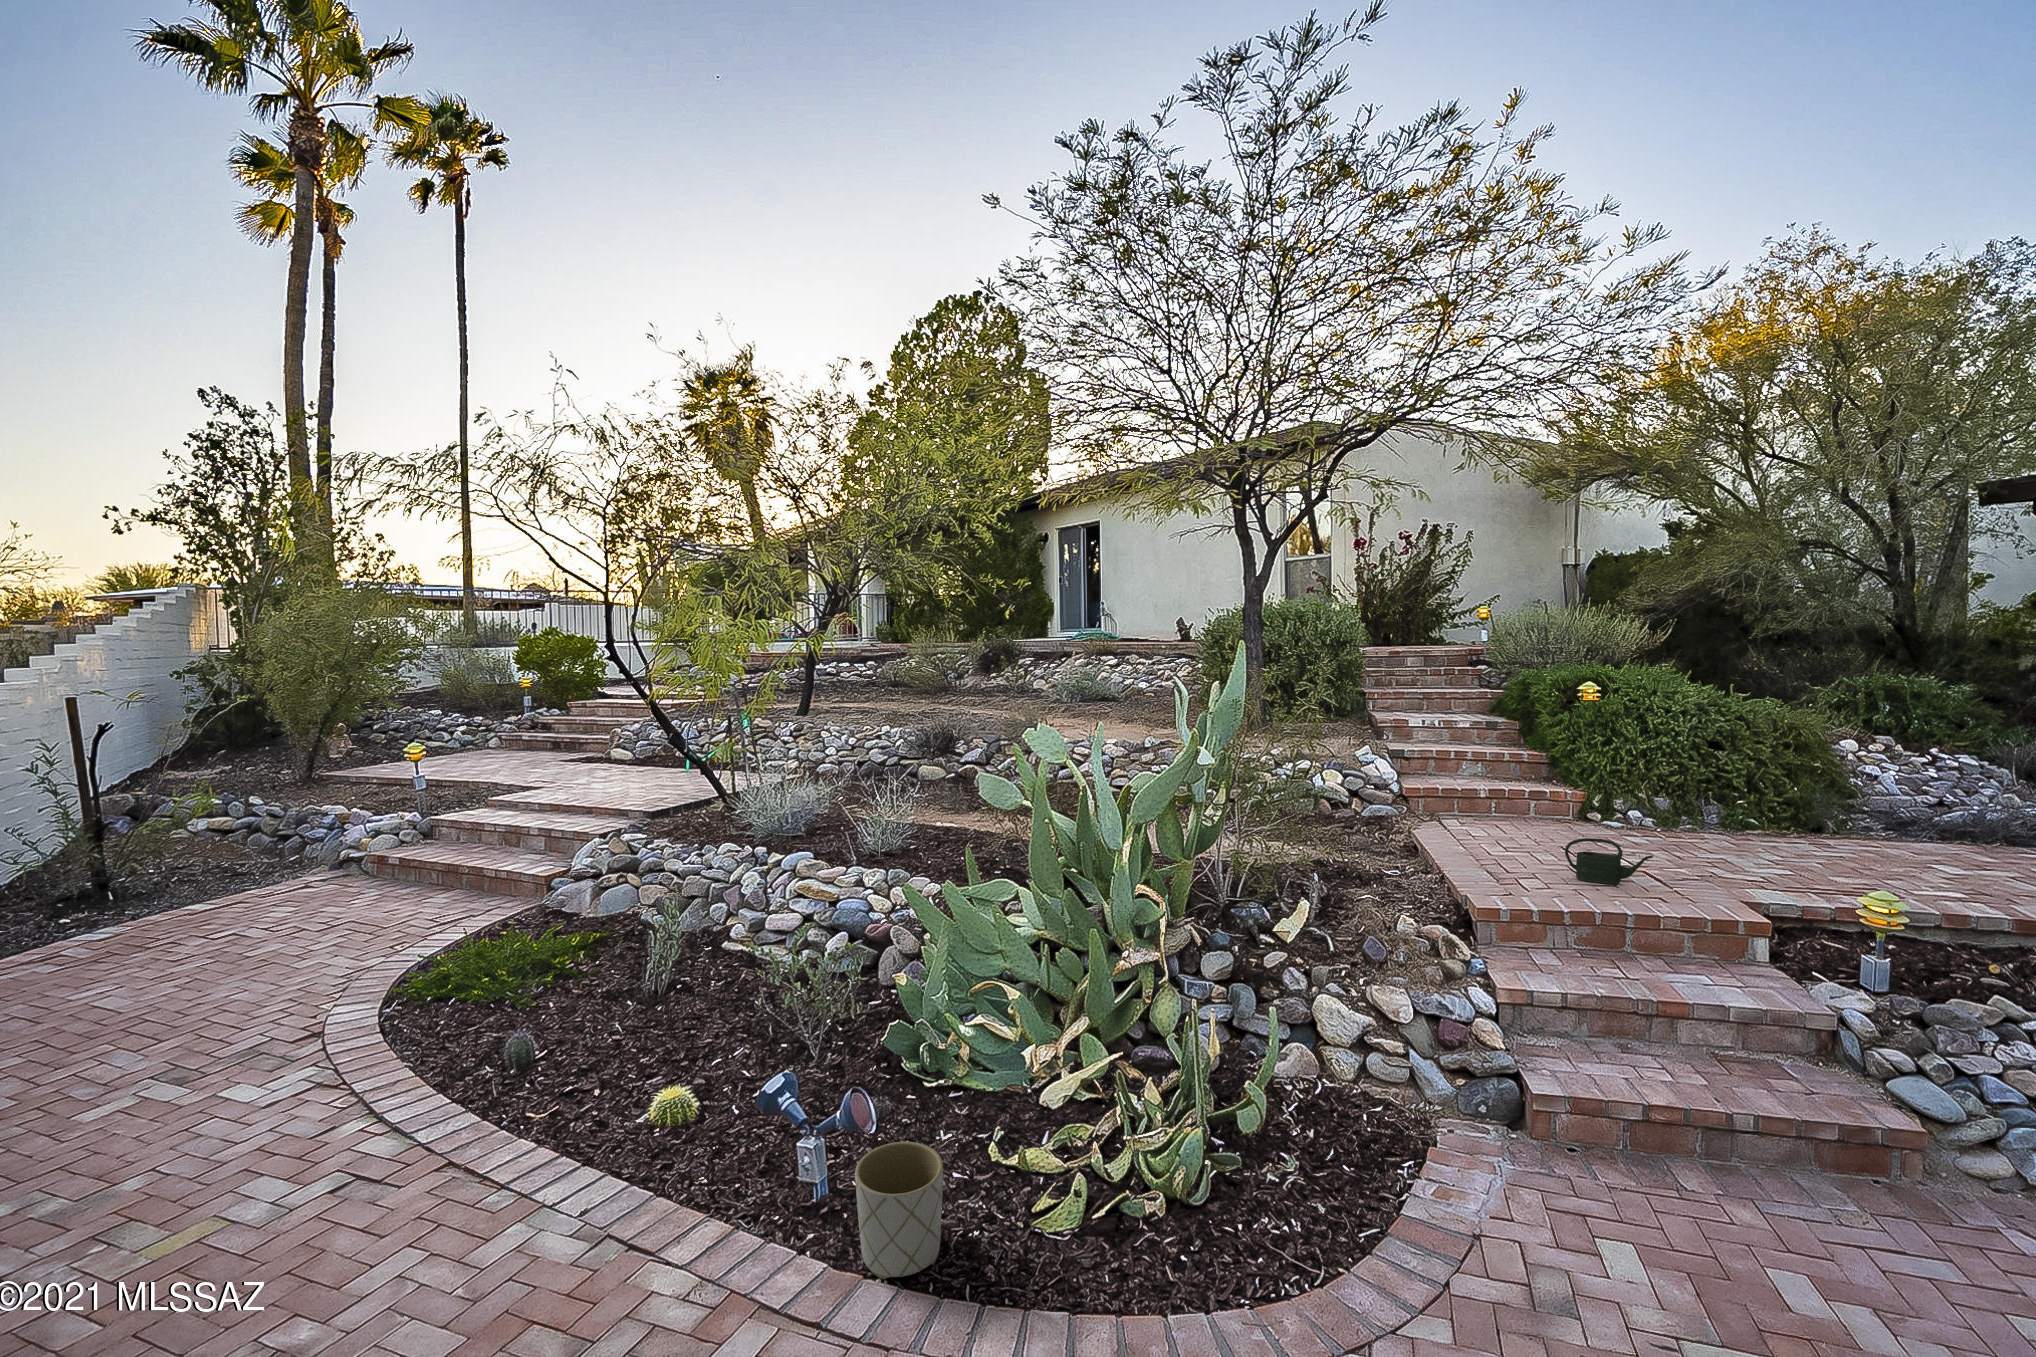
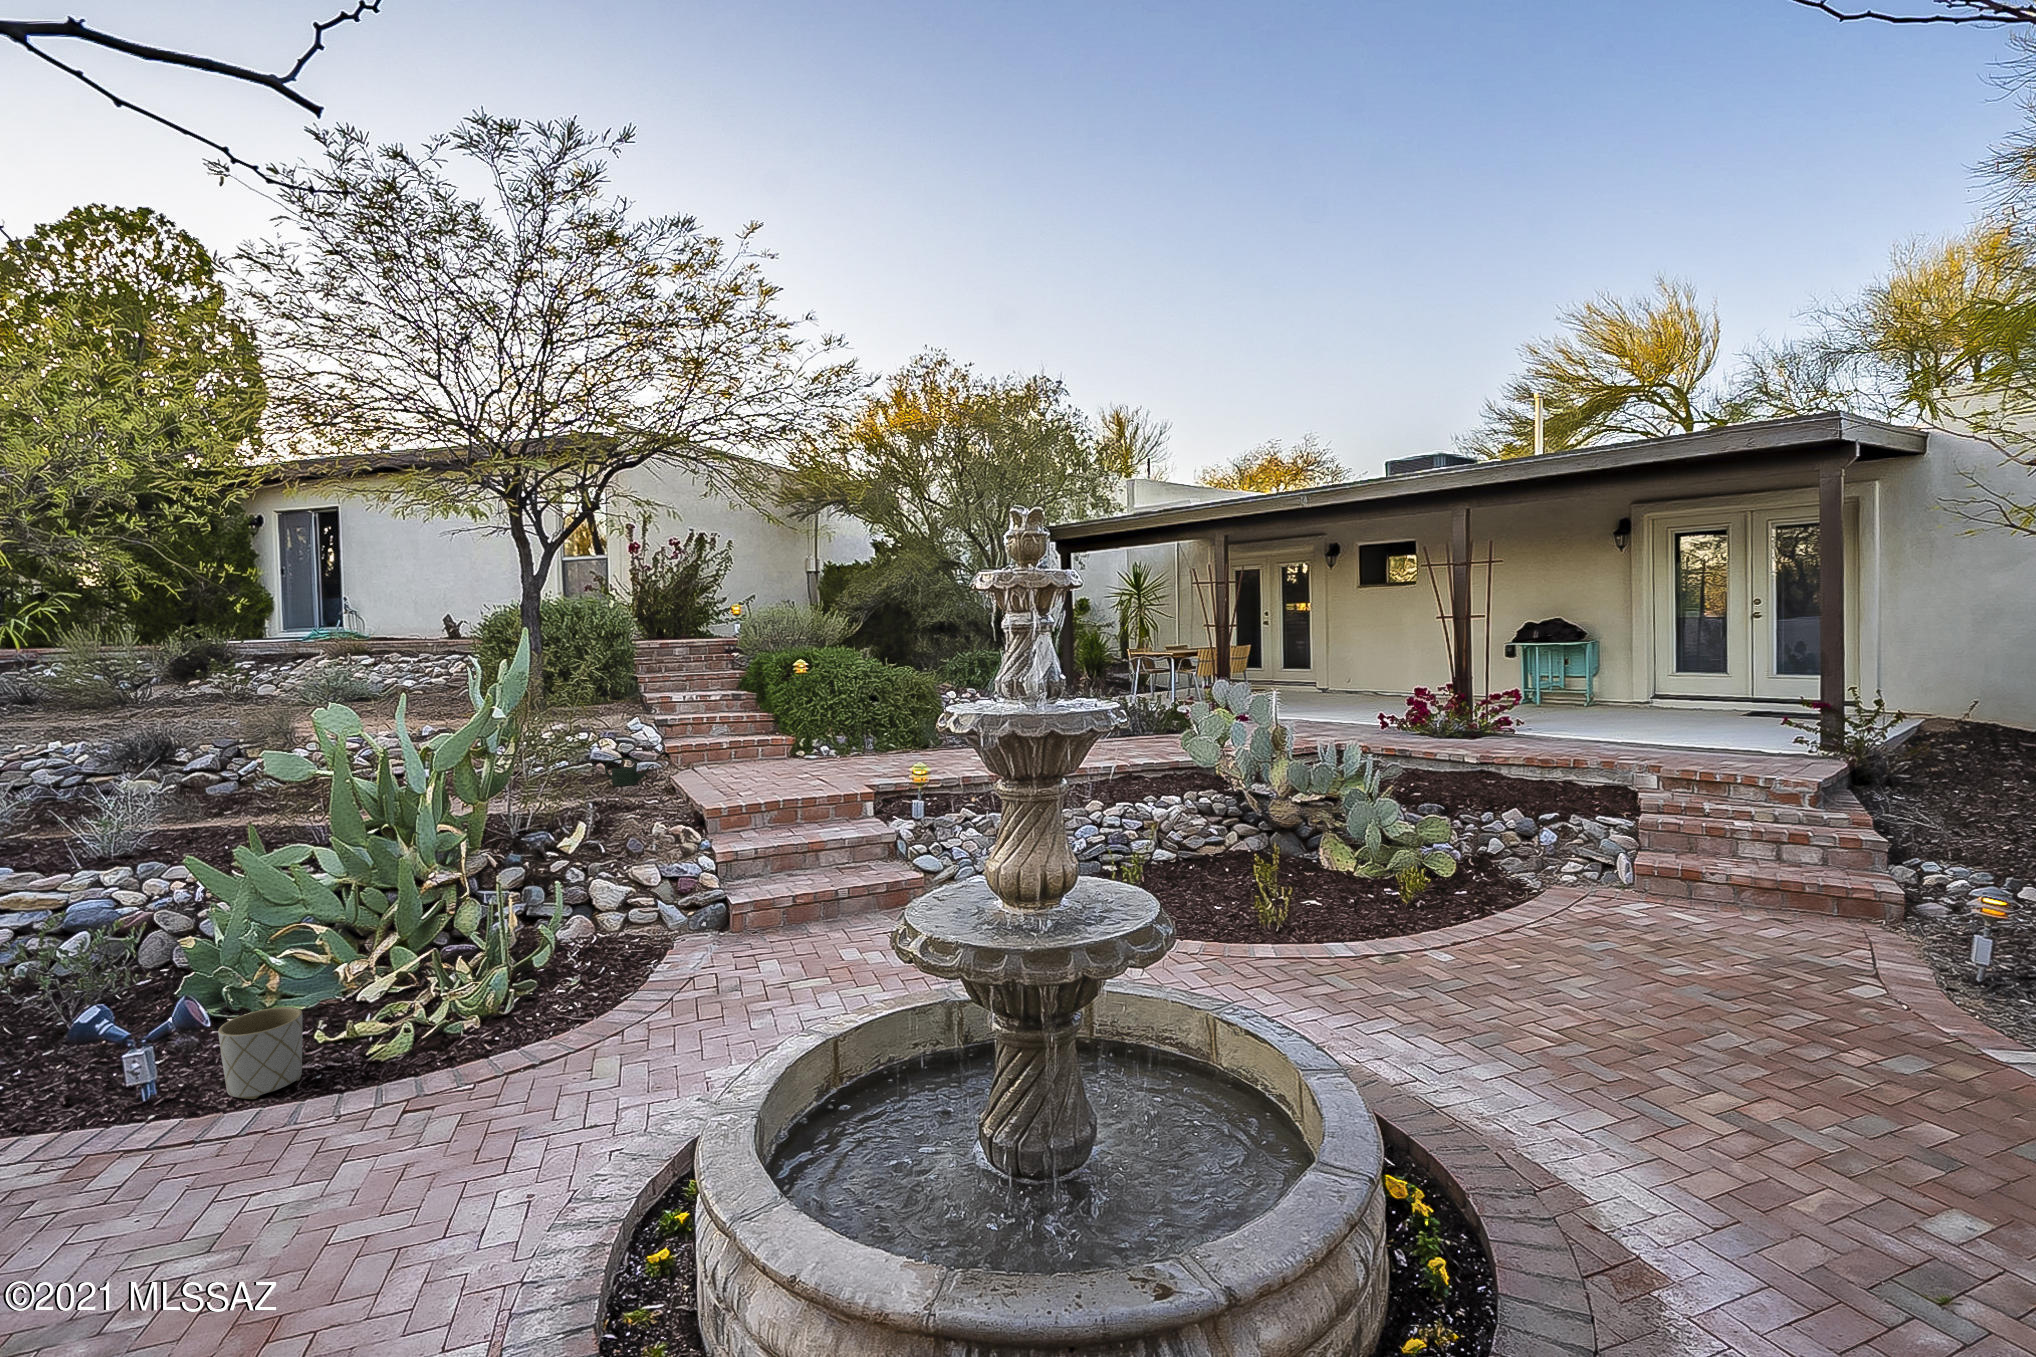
watering can: present [1565,838,1653,885] -> present [605,758,654,786]

